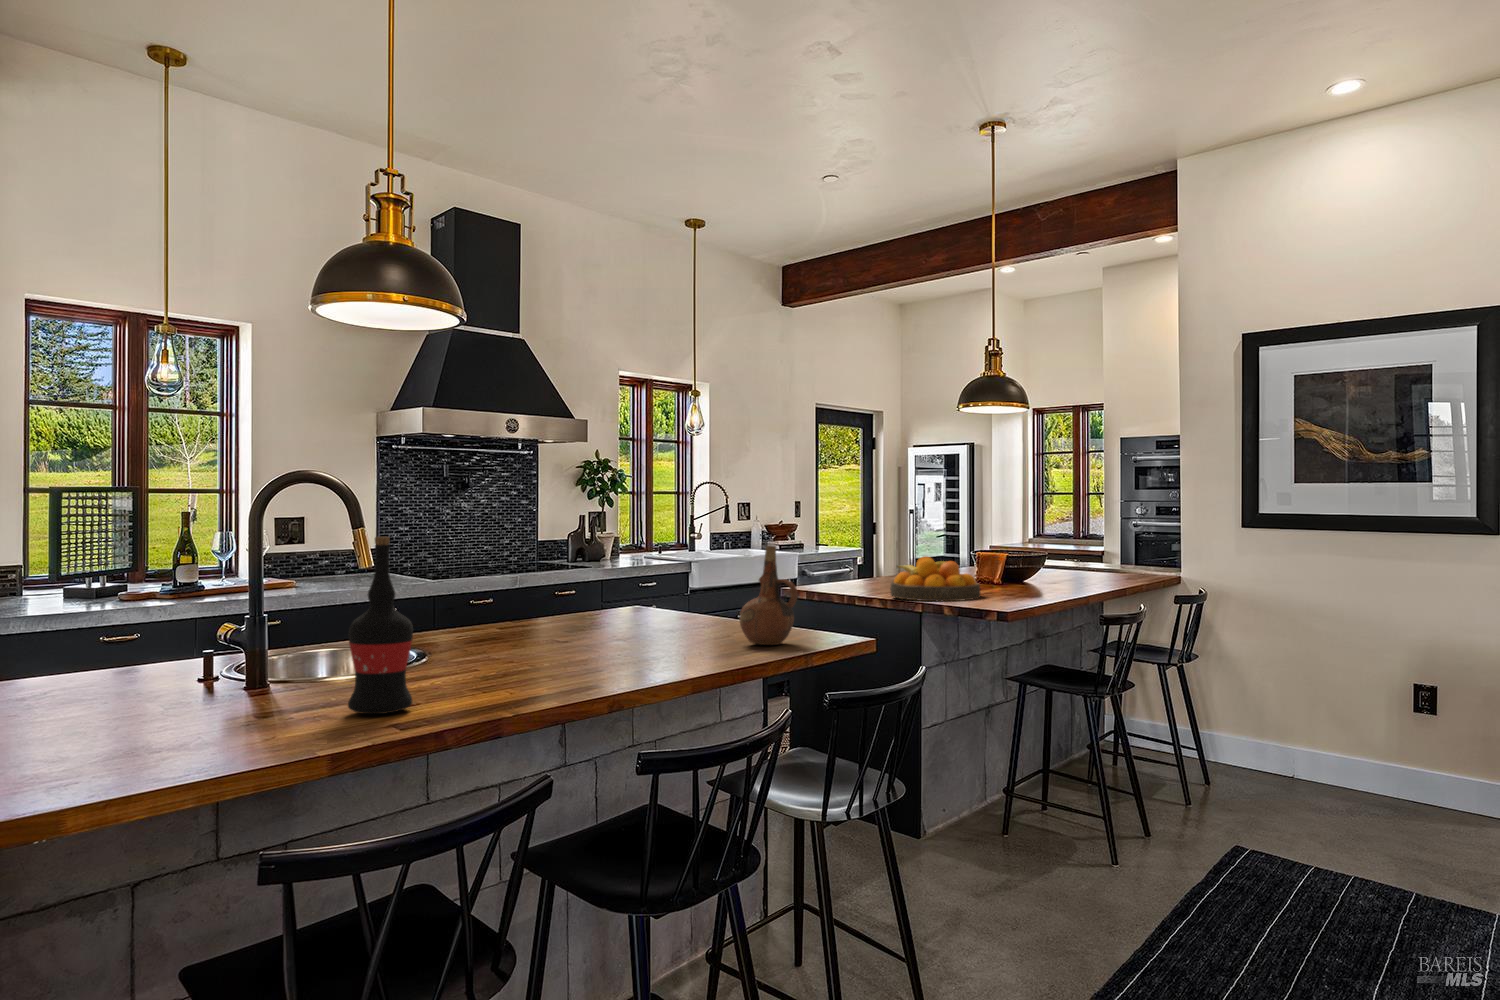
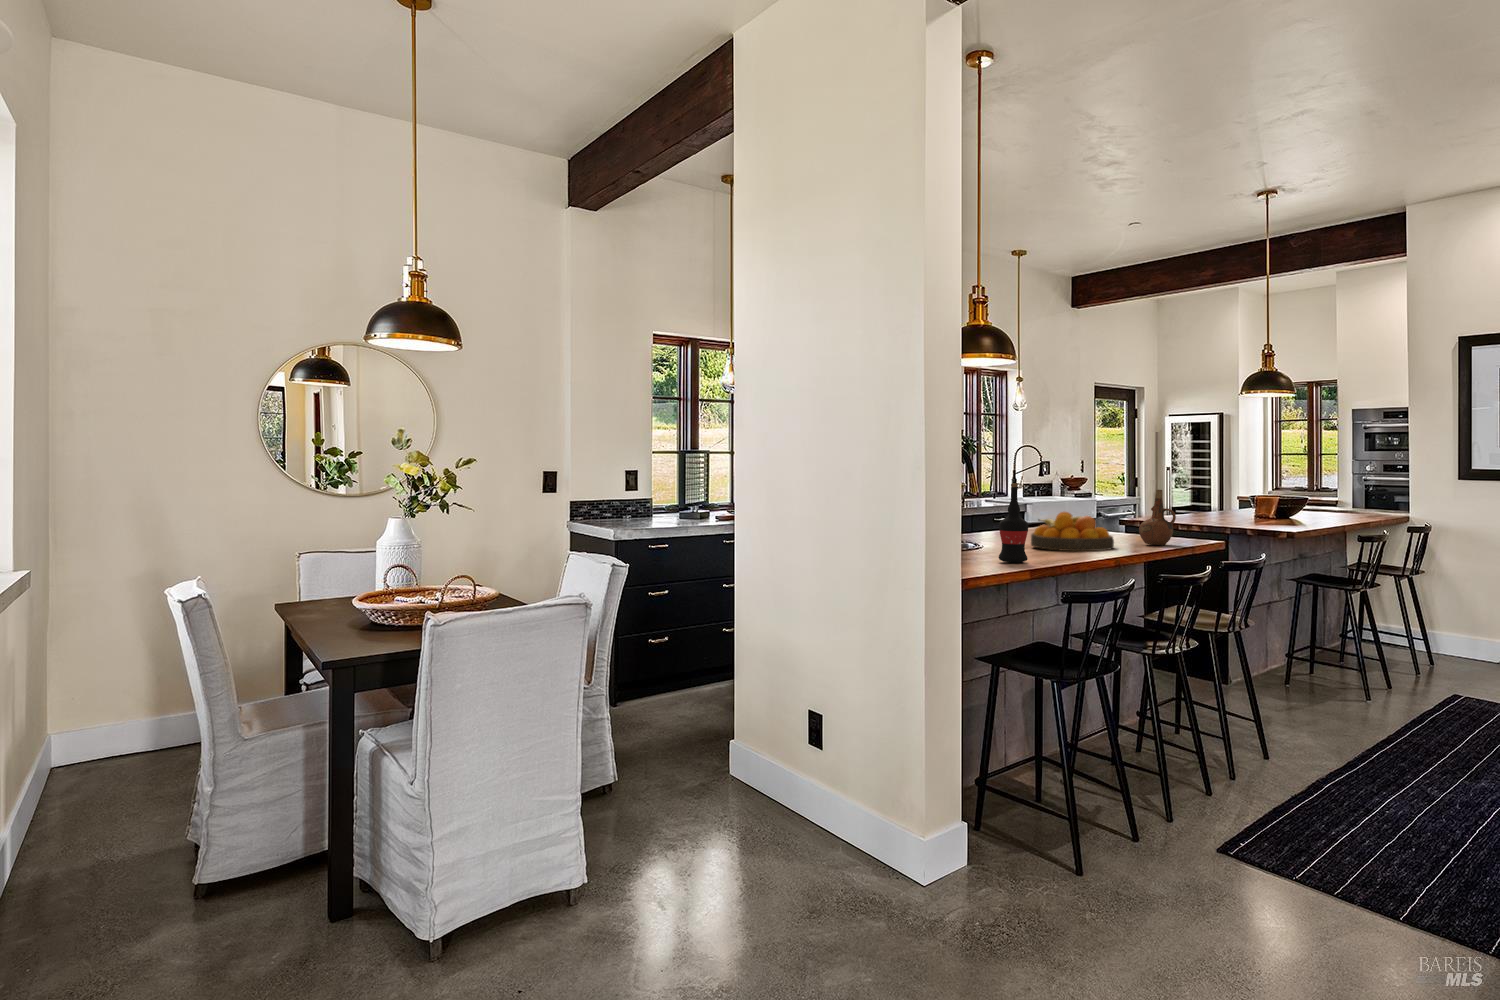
fruit bowl: present [890,556,980,601] -> present [1031,512,1114,551]

